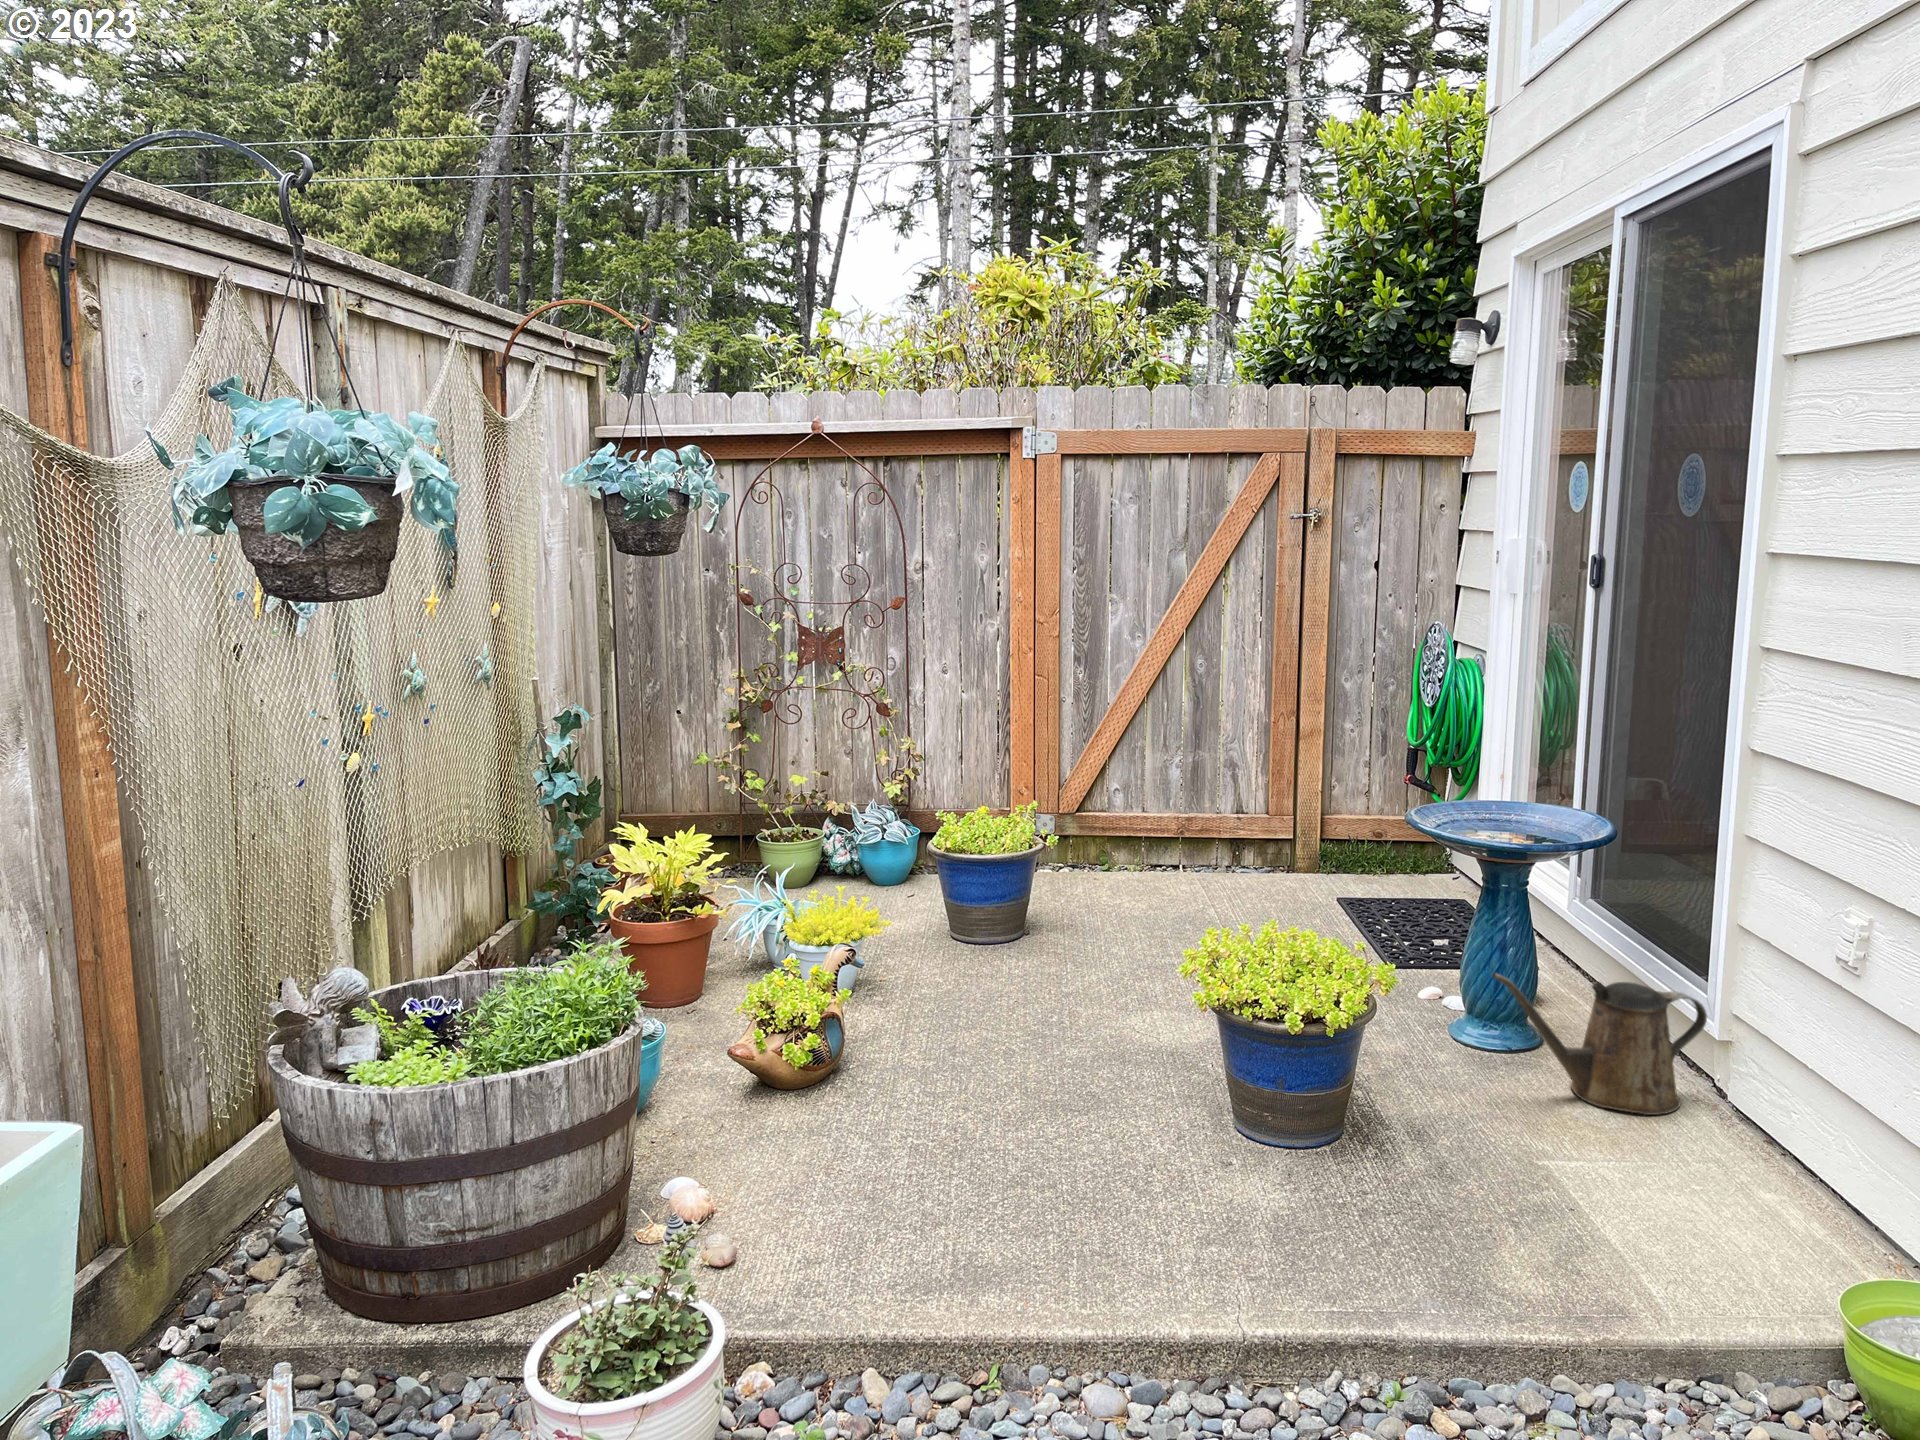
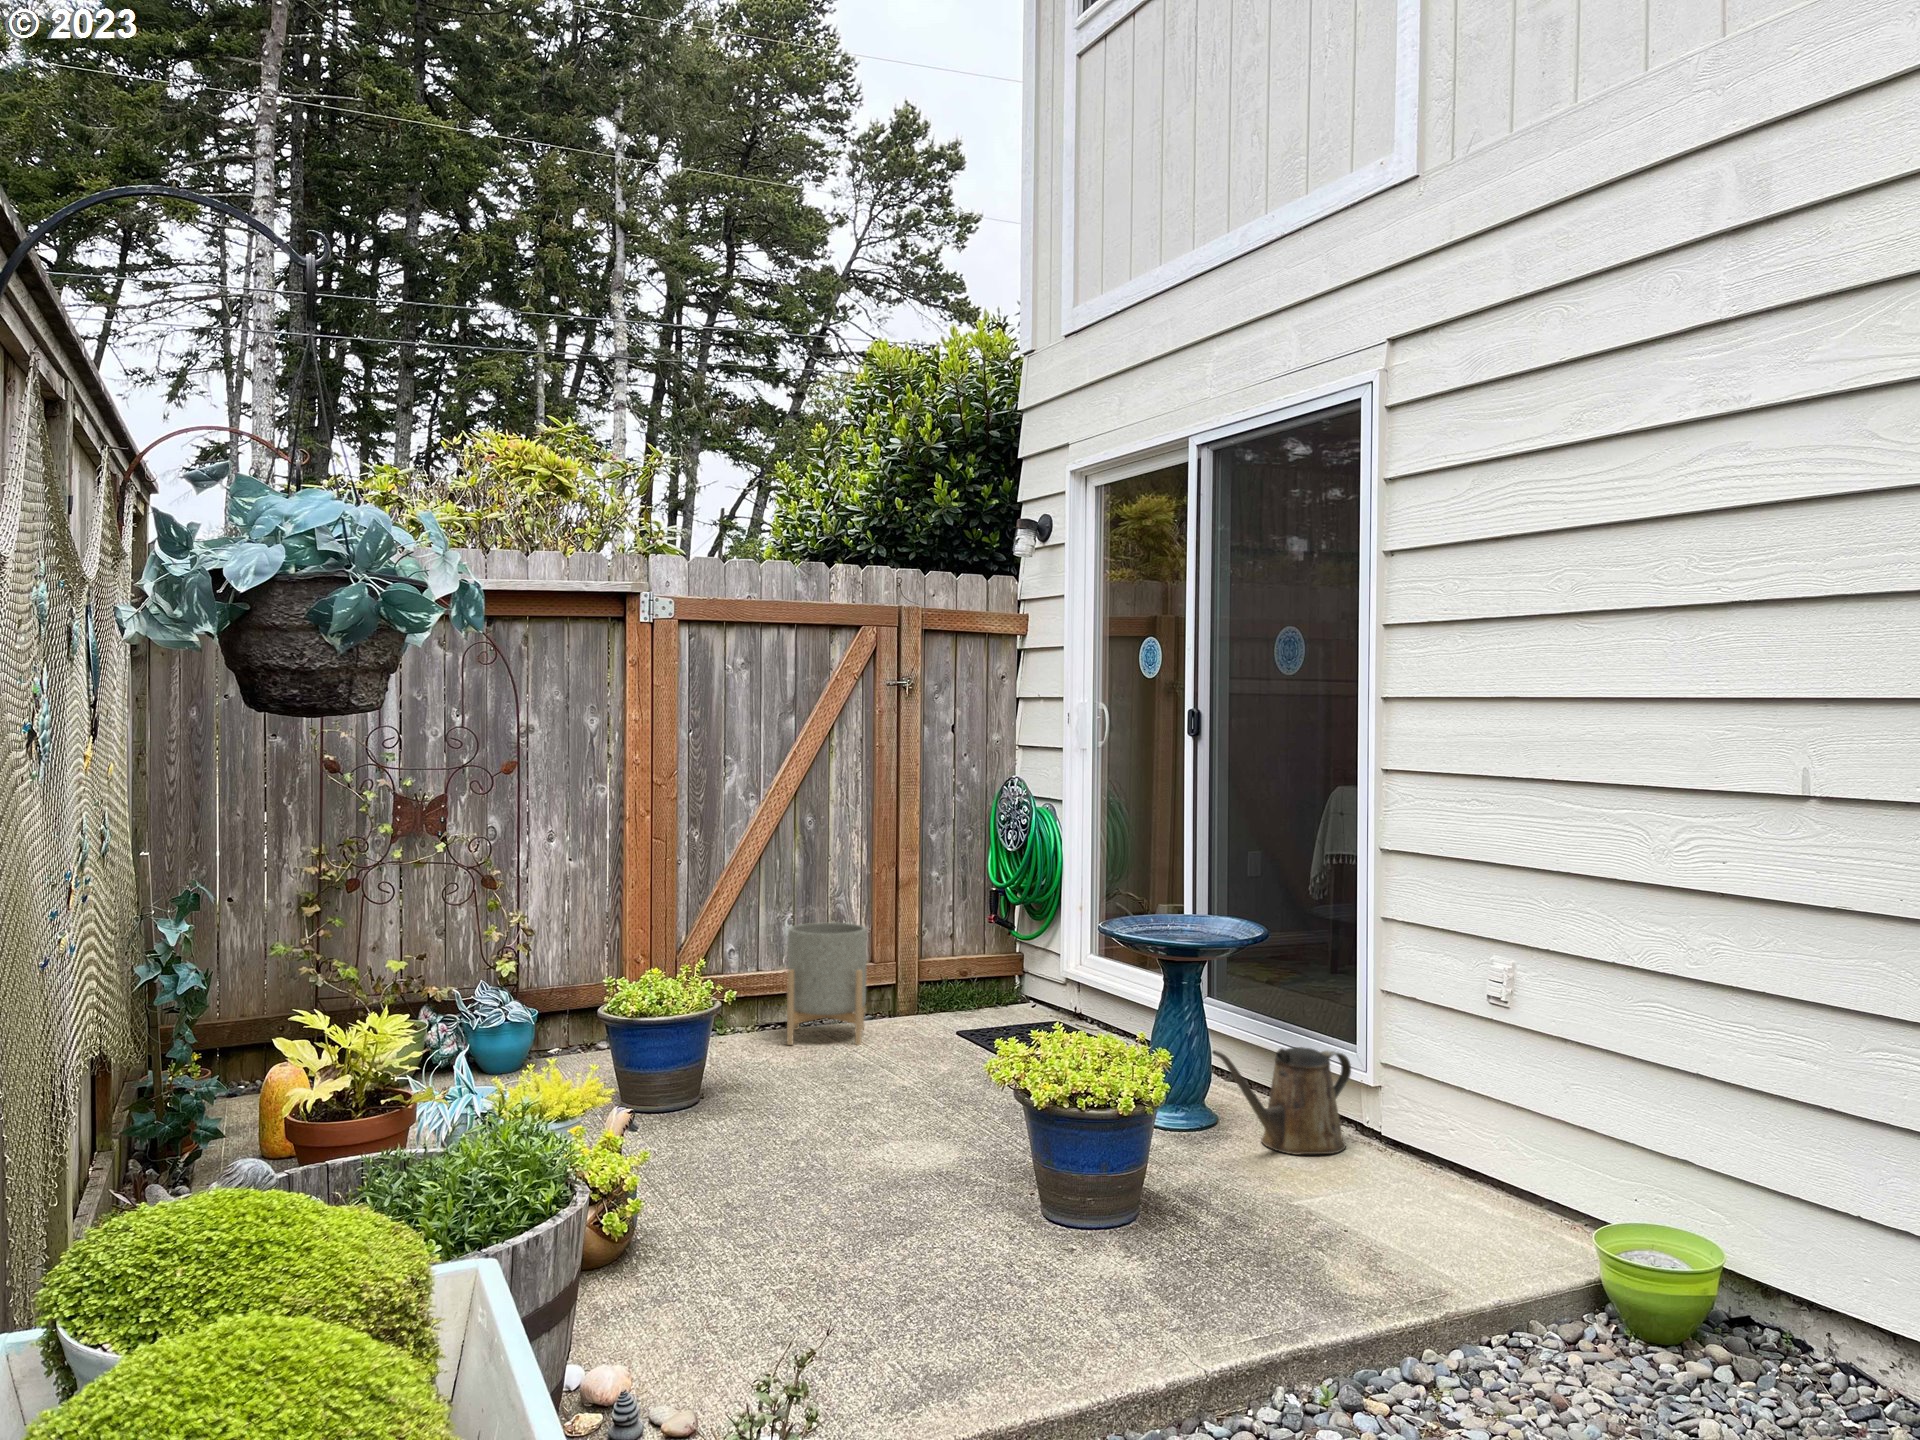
planter: none [1153,769,1248,900] -> present [787,923,867,1045]

